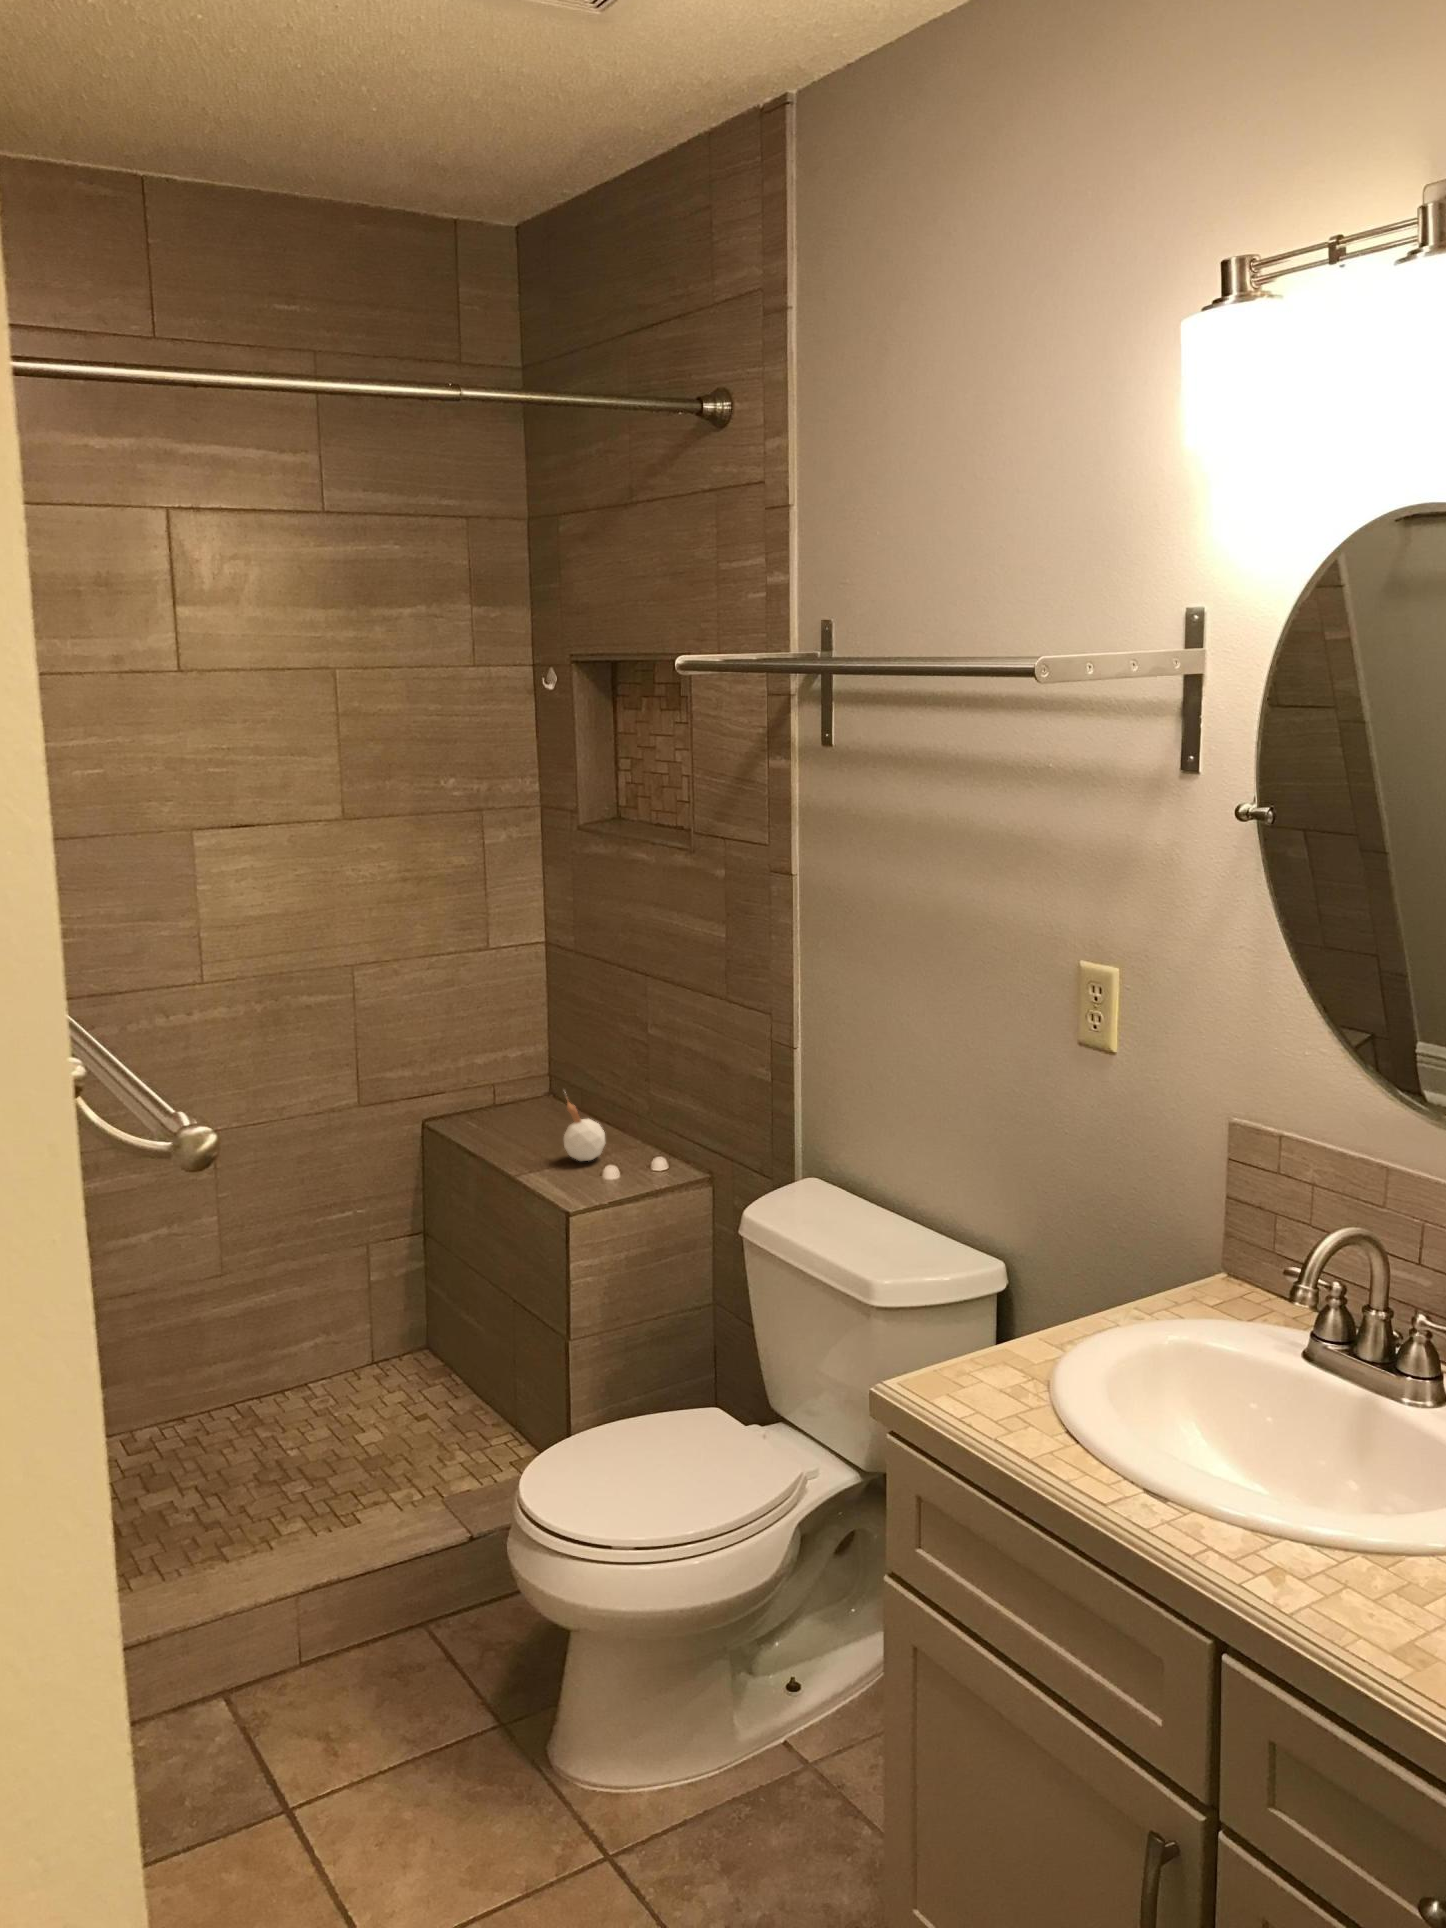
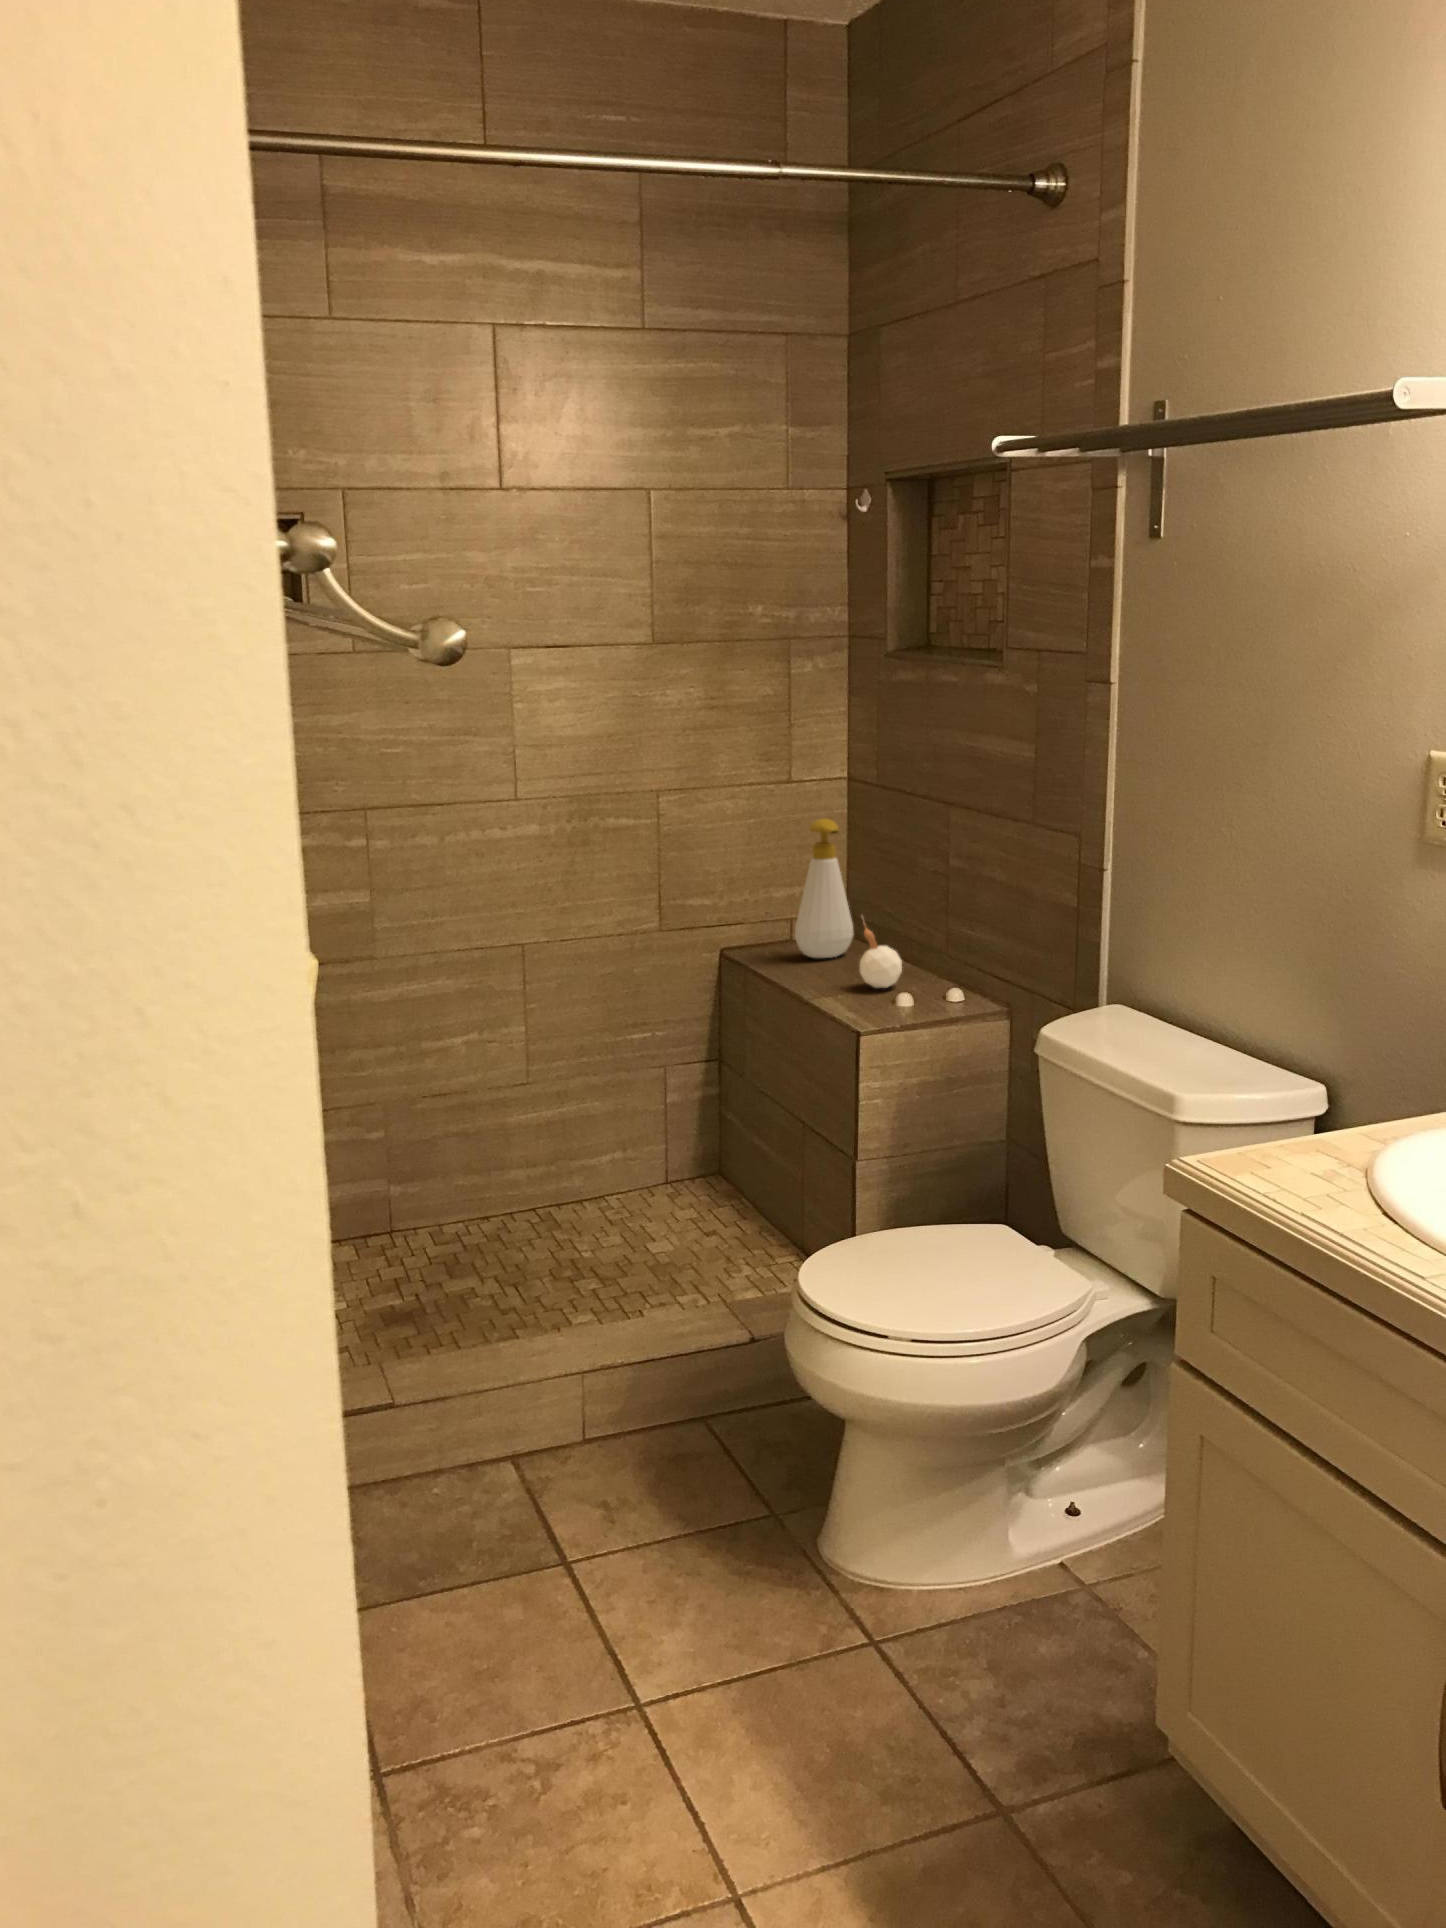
soap bottle: none [497,989,556,1128] -> present [795,819,853,958]

